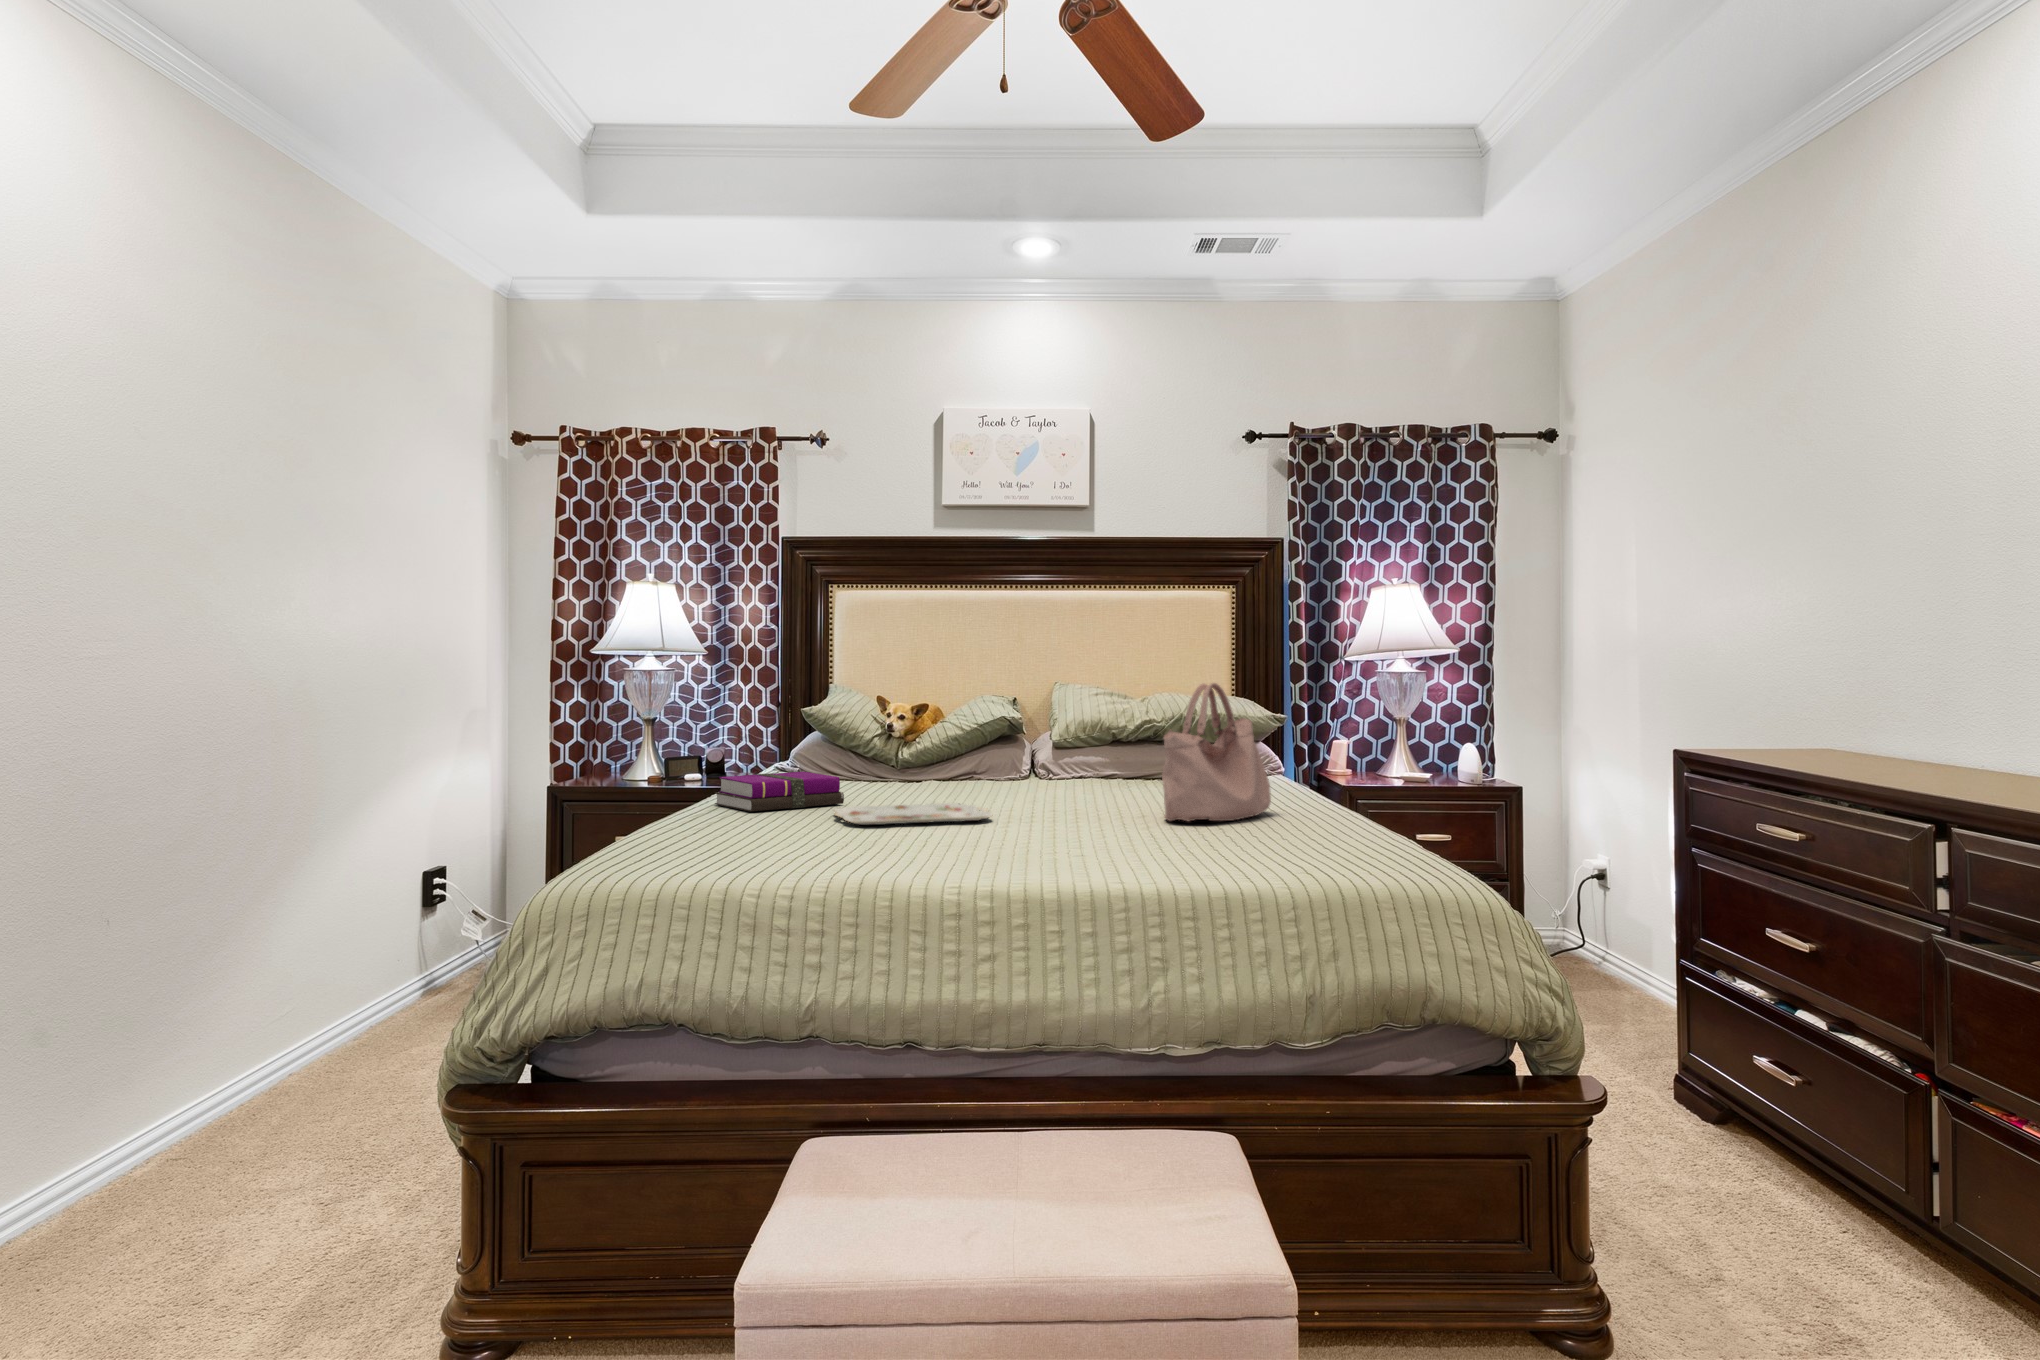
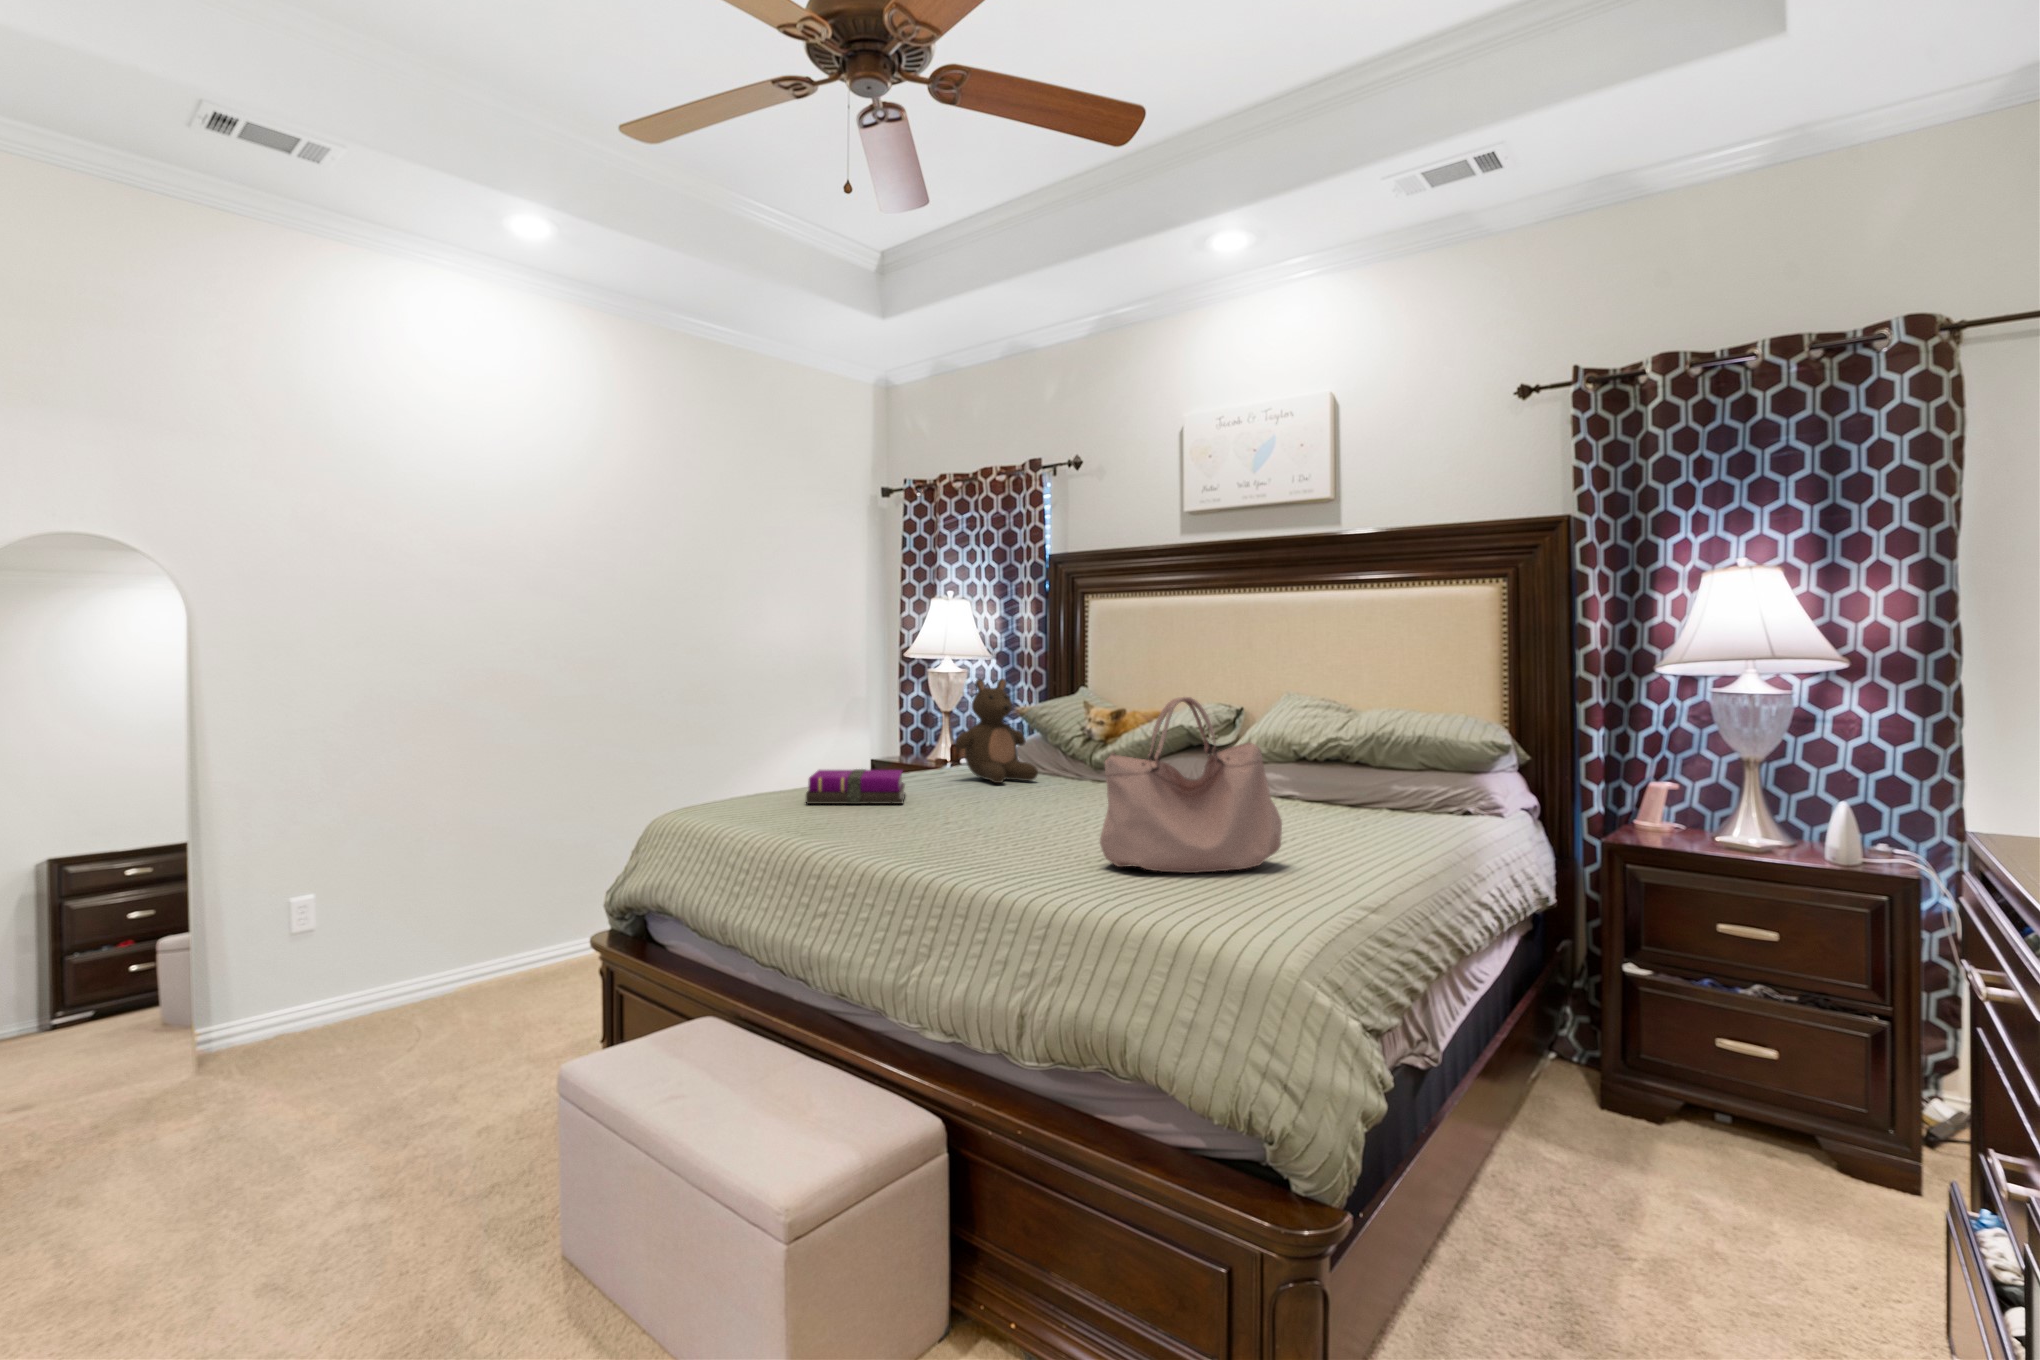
stuffed bear: none [799,674,880,783] -> present [955,679,1038,783]
serving tray: present [835,803,993,825] -> none [812,808,980,835]

